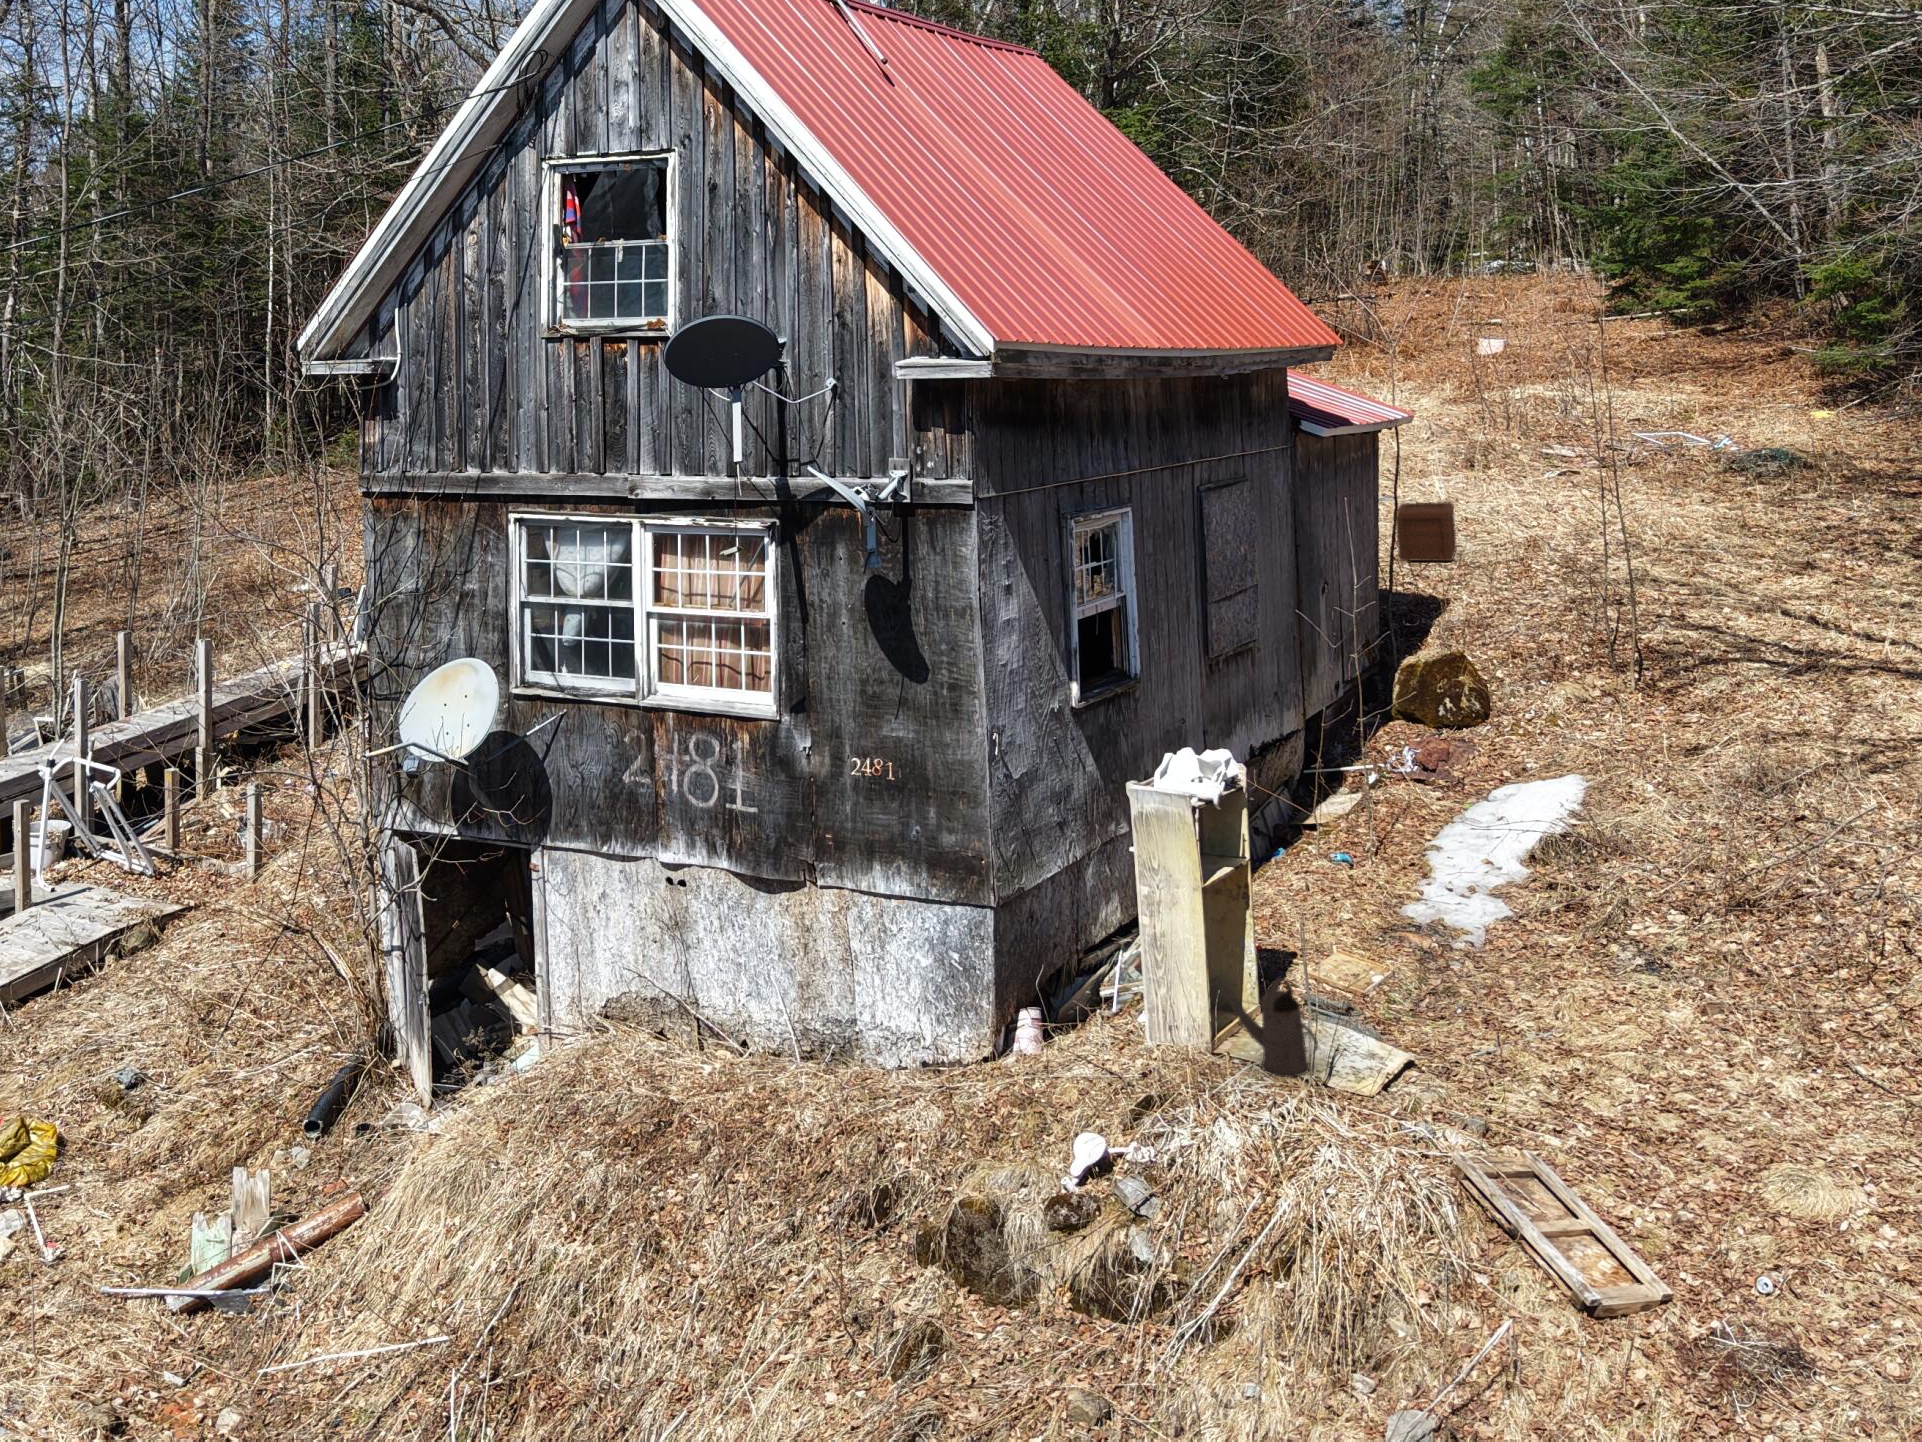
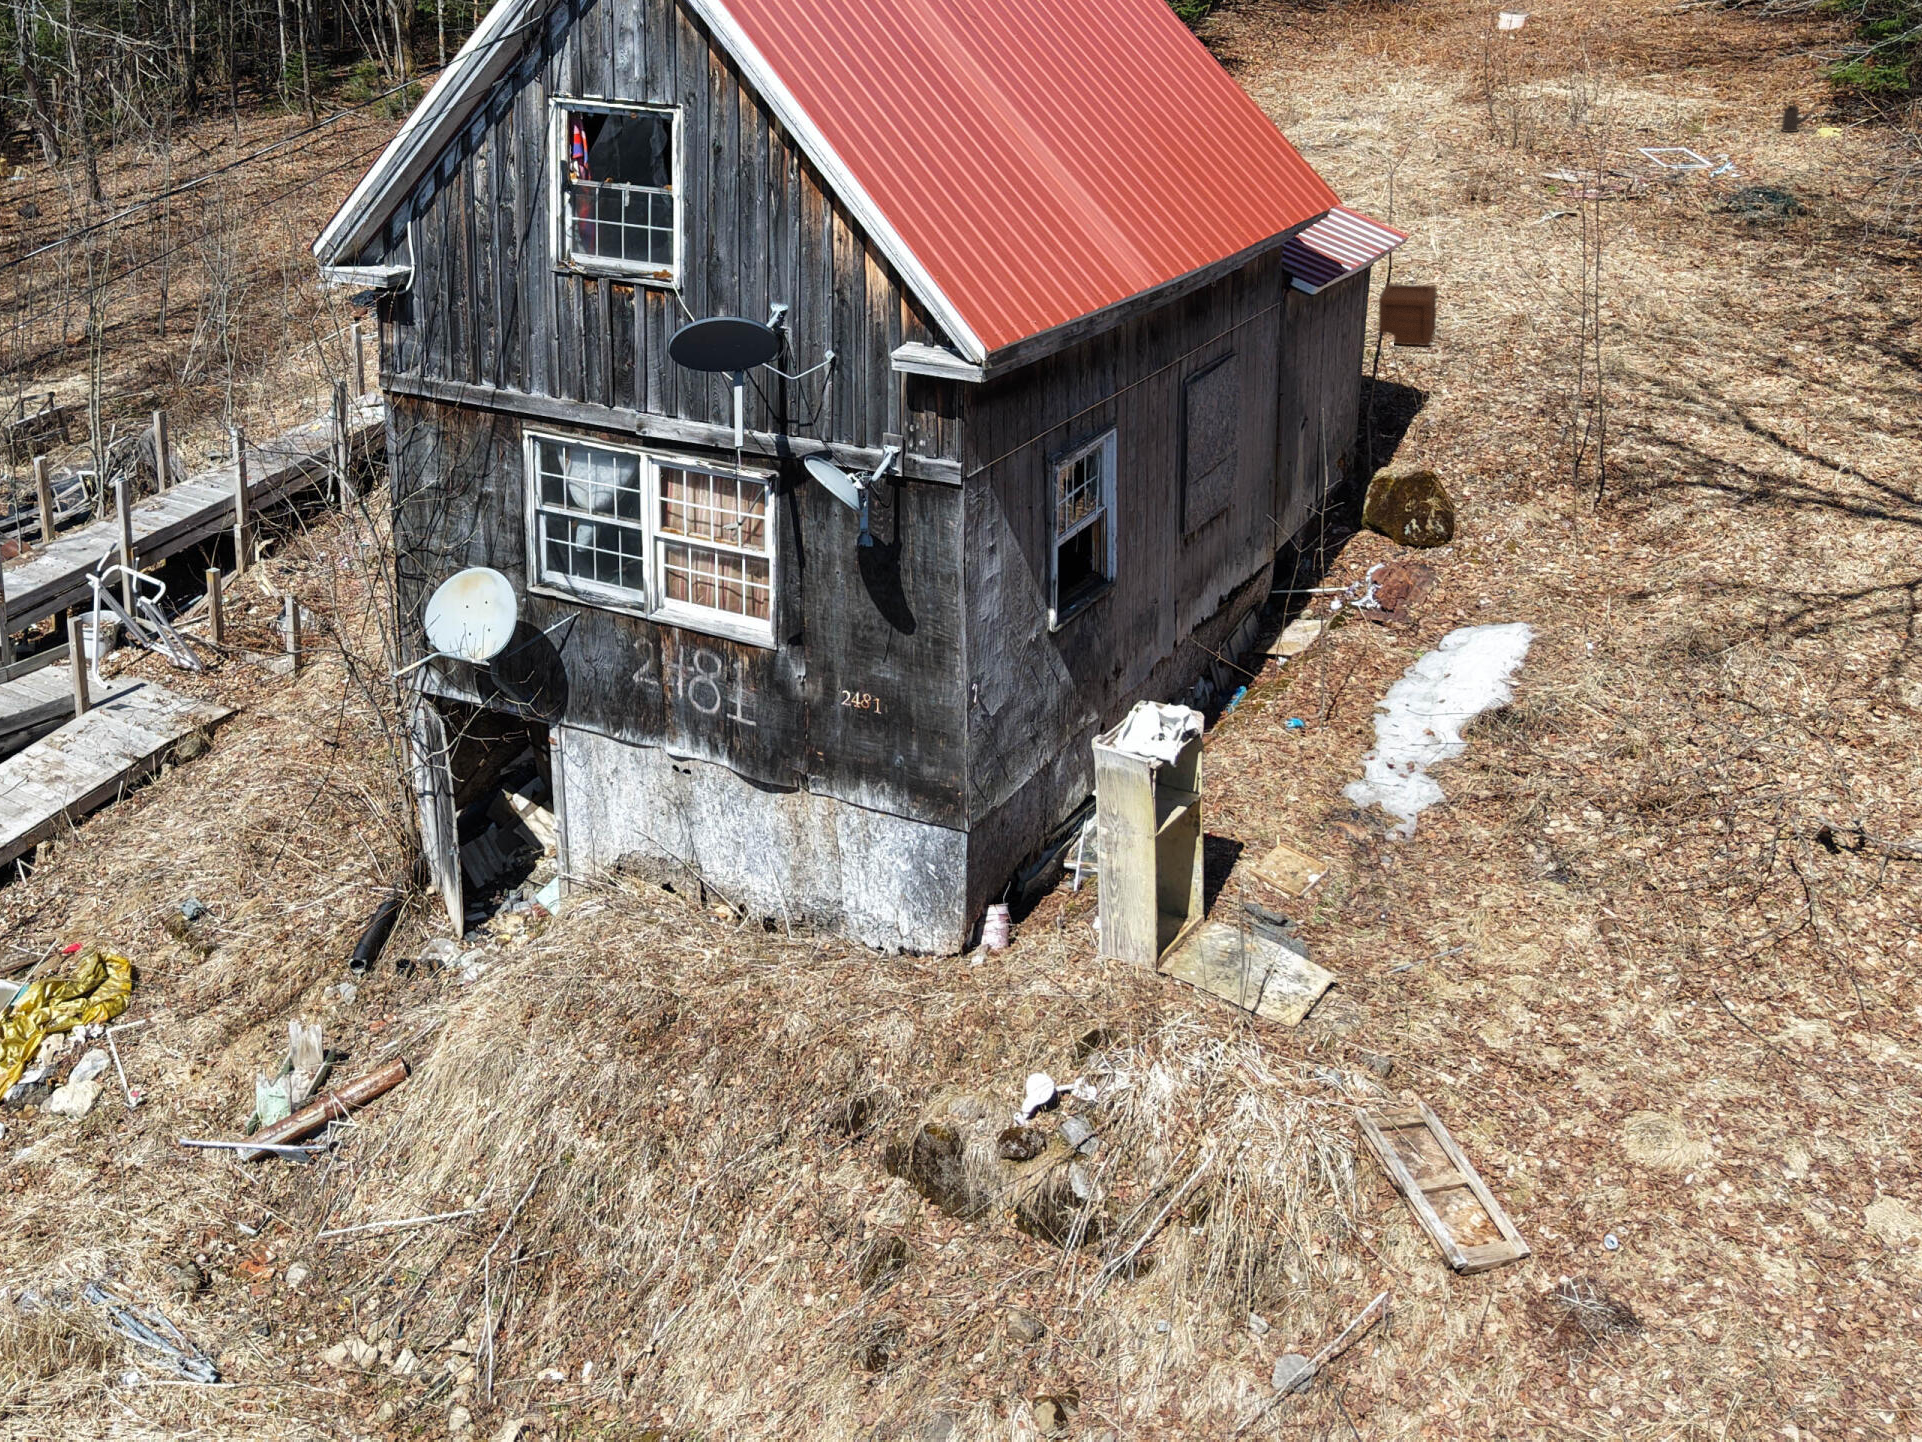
watering can: present [1215,975,1318,1077] -> present [1779,102,1818,132]

